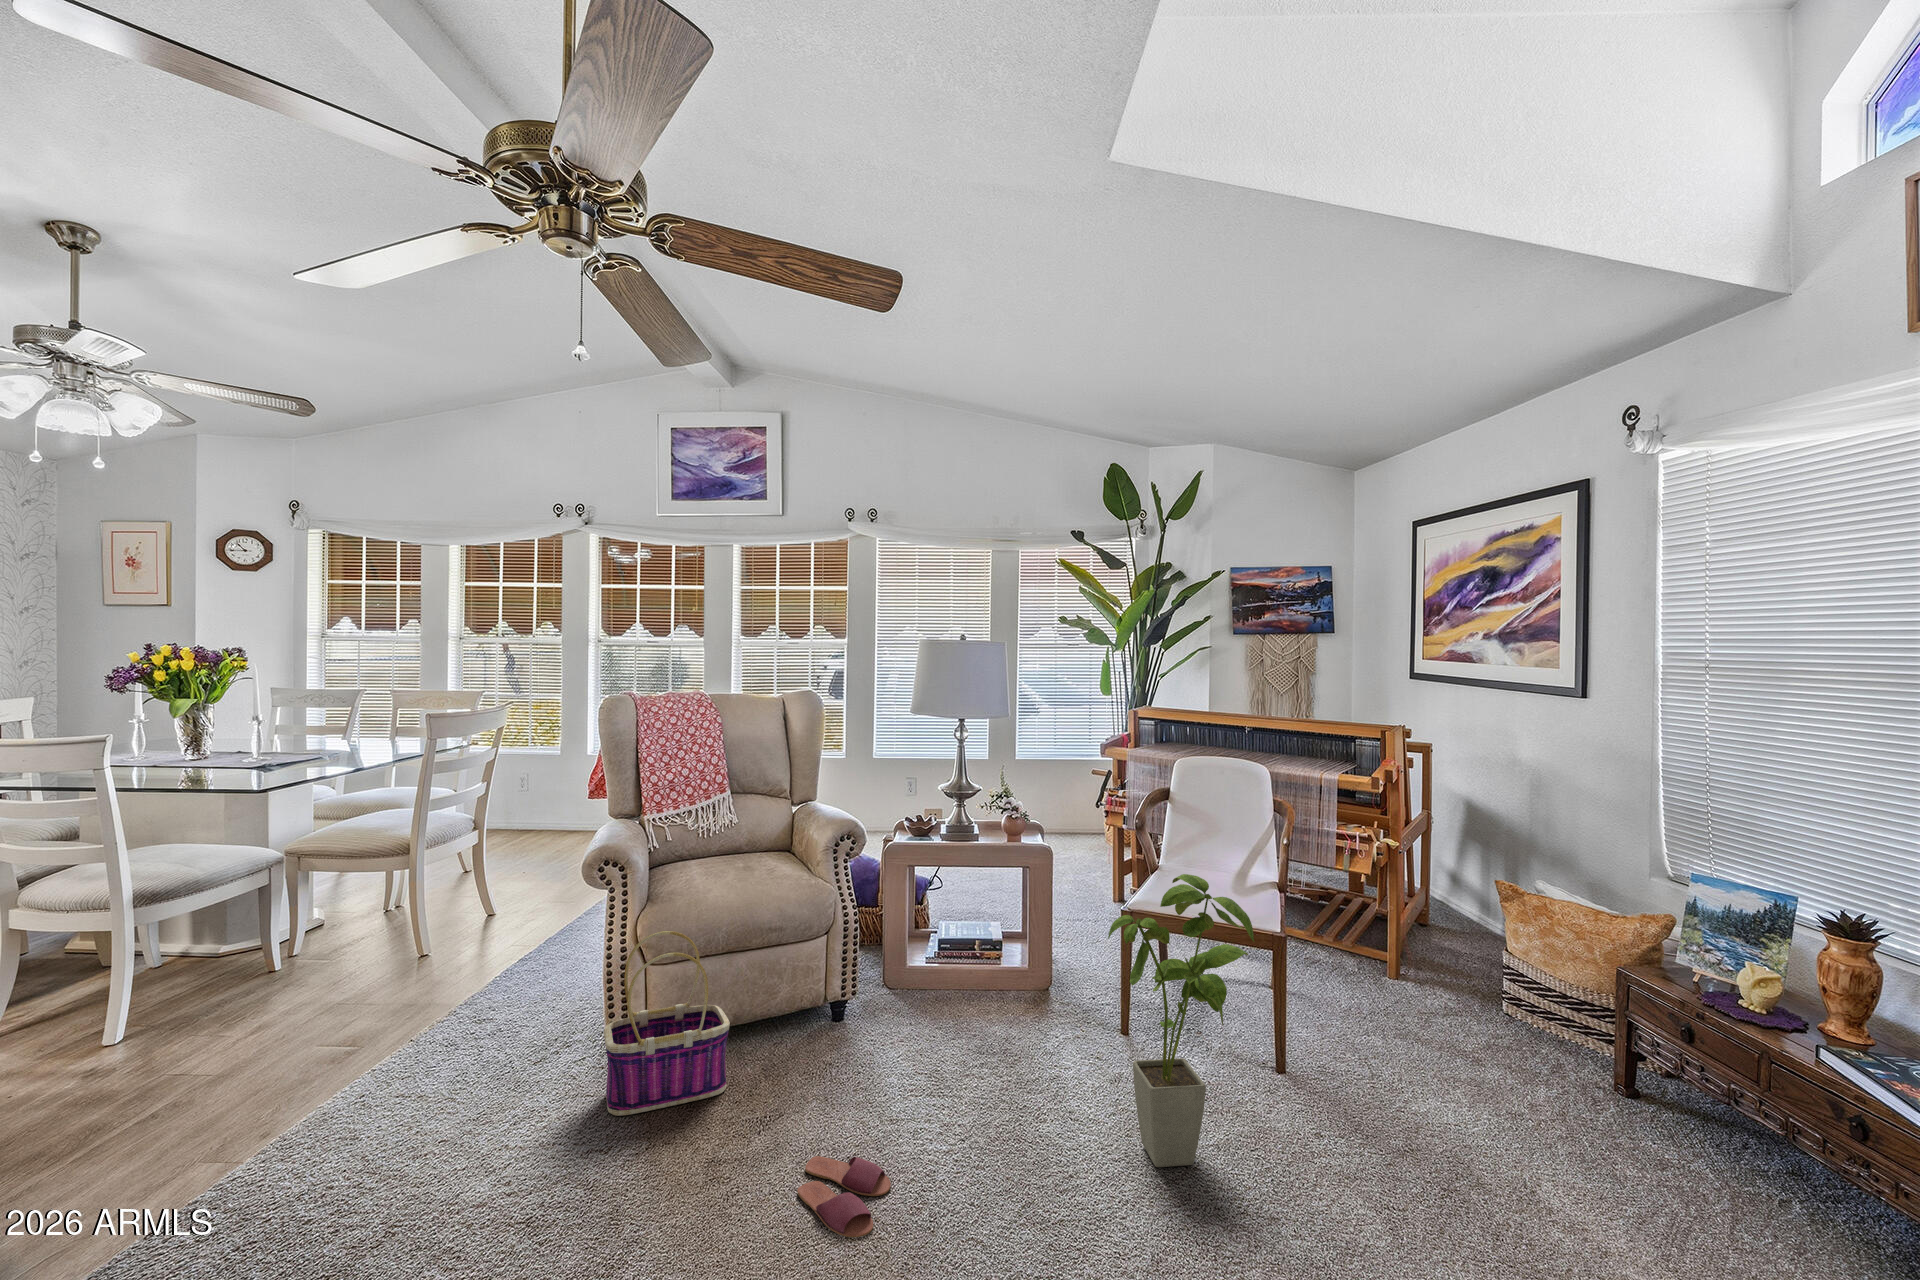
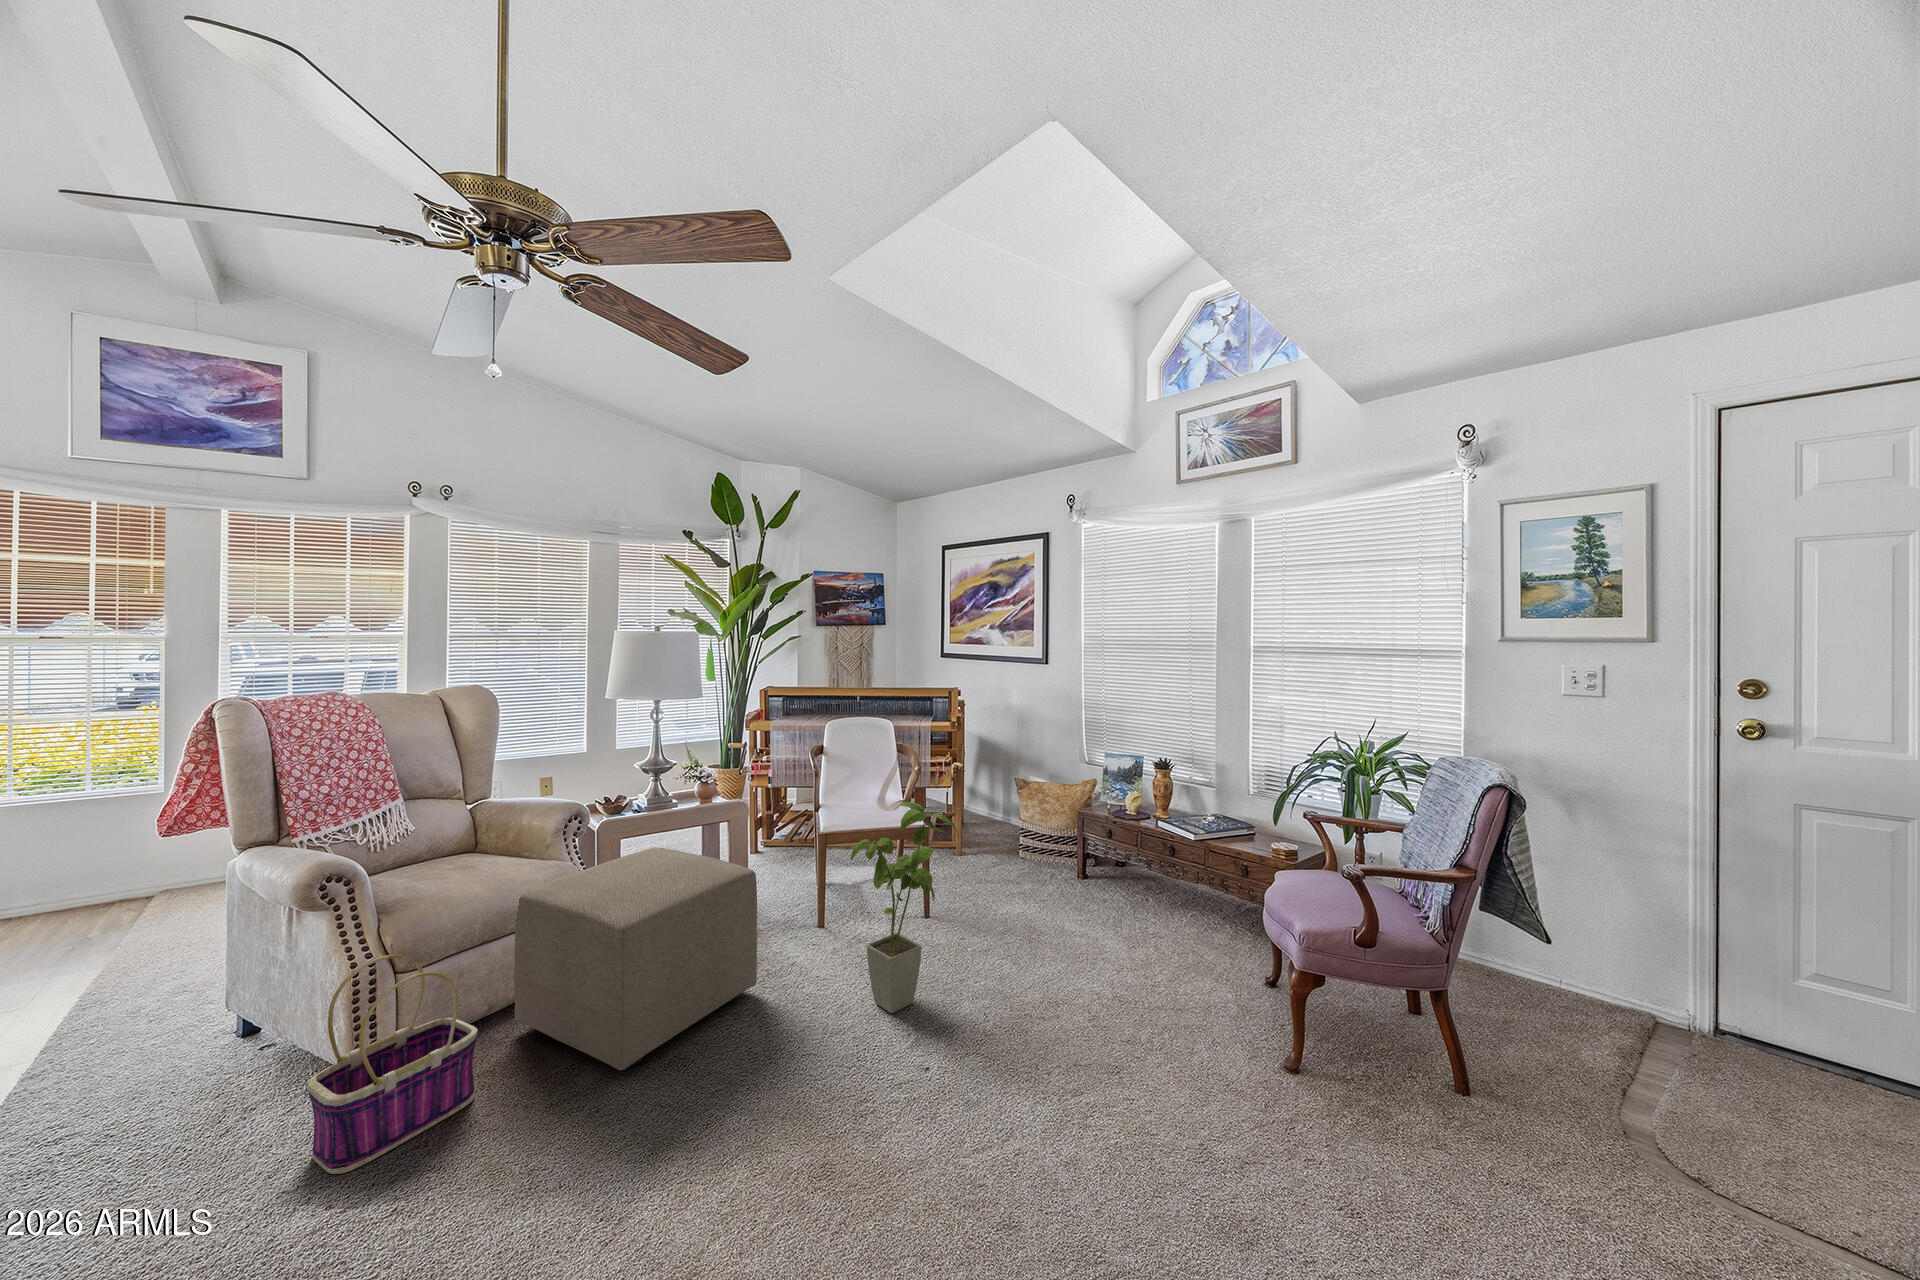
ottoman: none [784,882,1014,1113] -> present [514,847,757,1070]
slippers: present [797,1156,891,1237] -> none [614,1096,710,1164]

